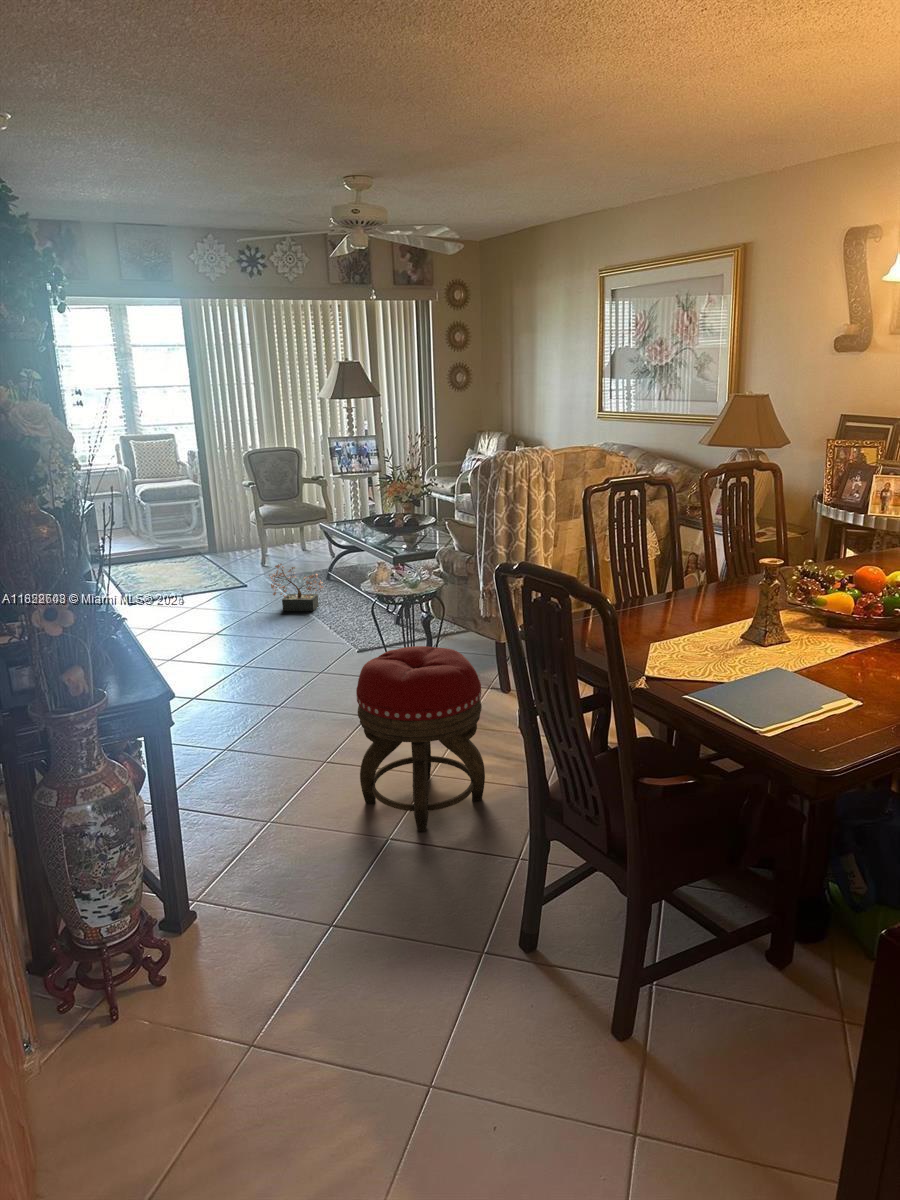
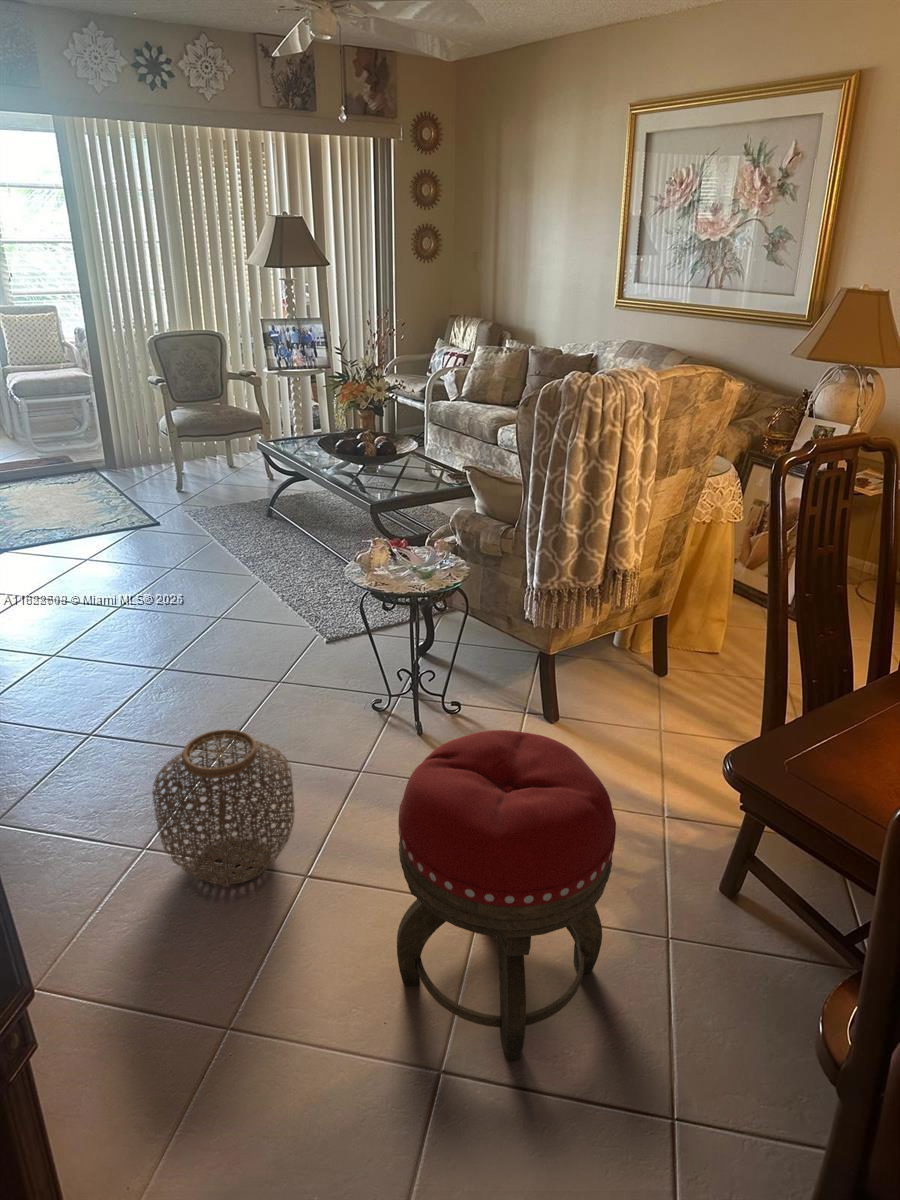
decorative plant: present [269,564,324,611] -> none [196,503,272,570]
woven basket: none [224,666,310,762] -> present [153,729,294,885]

